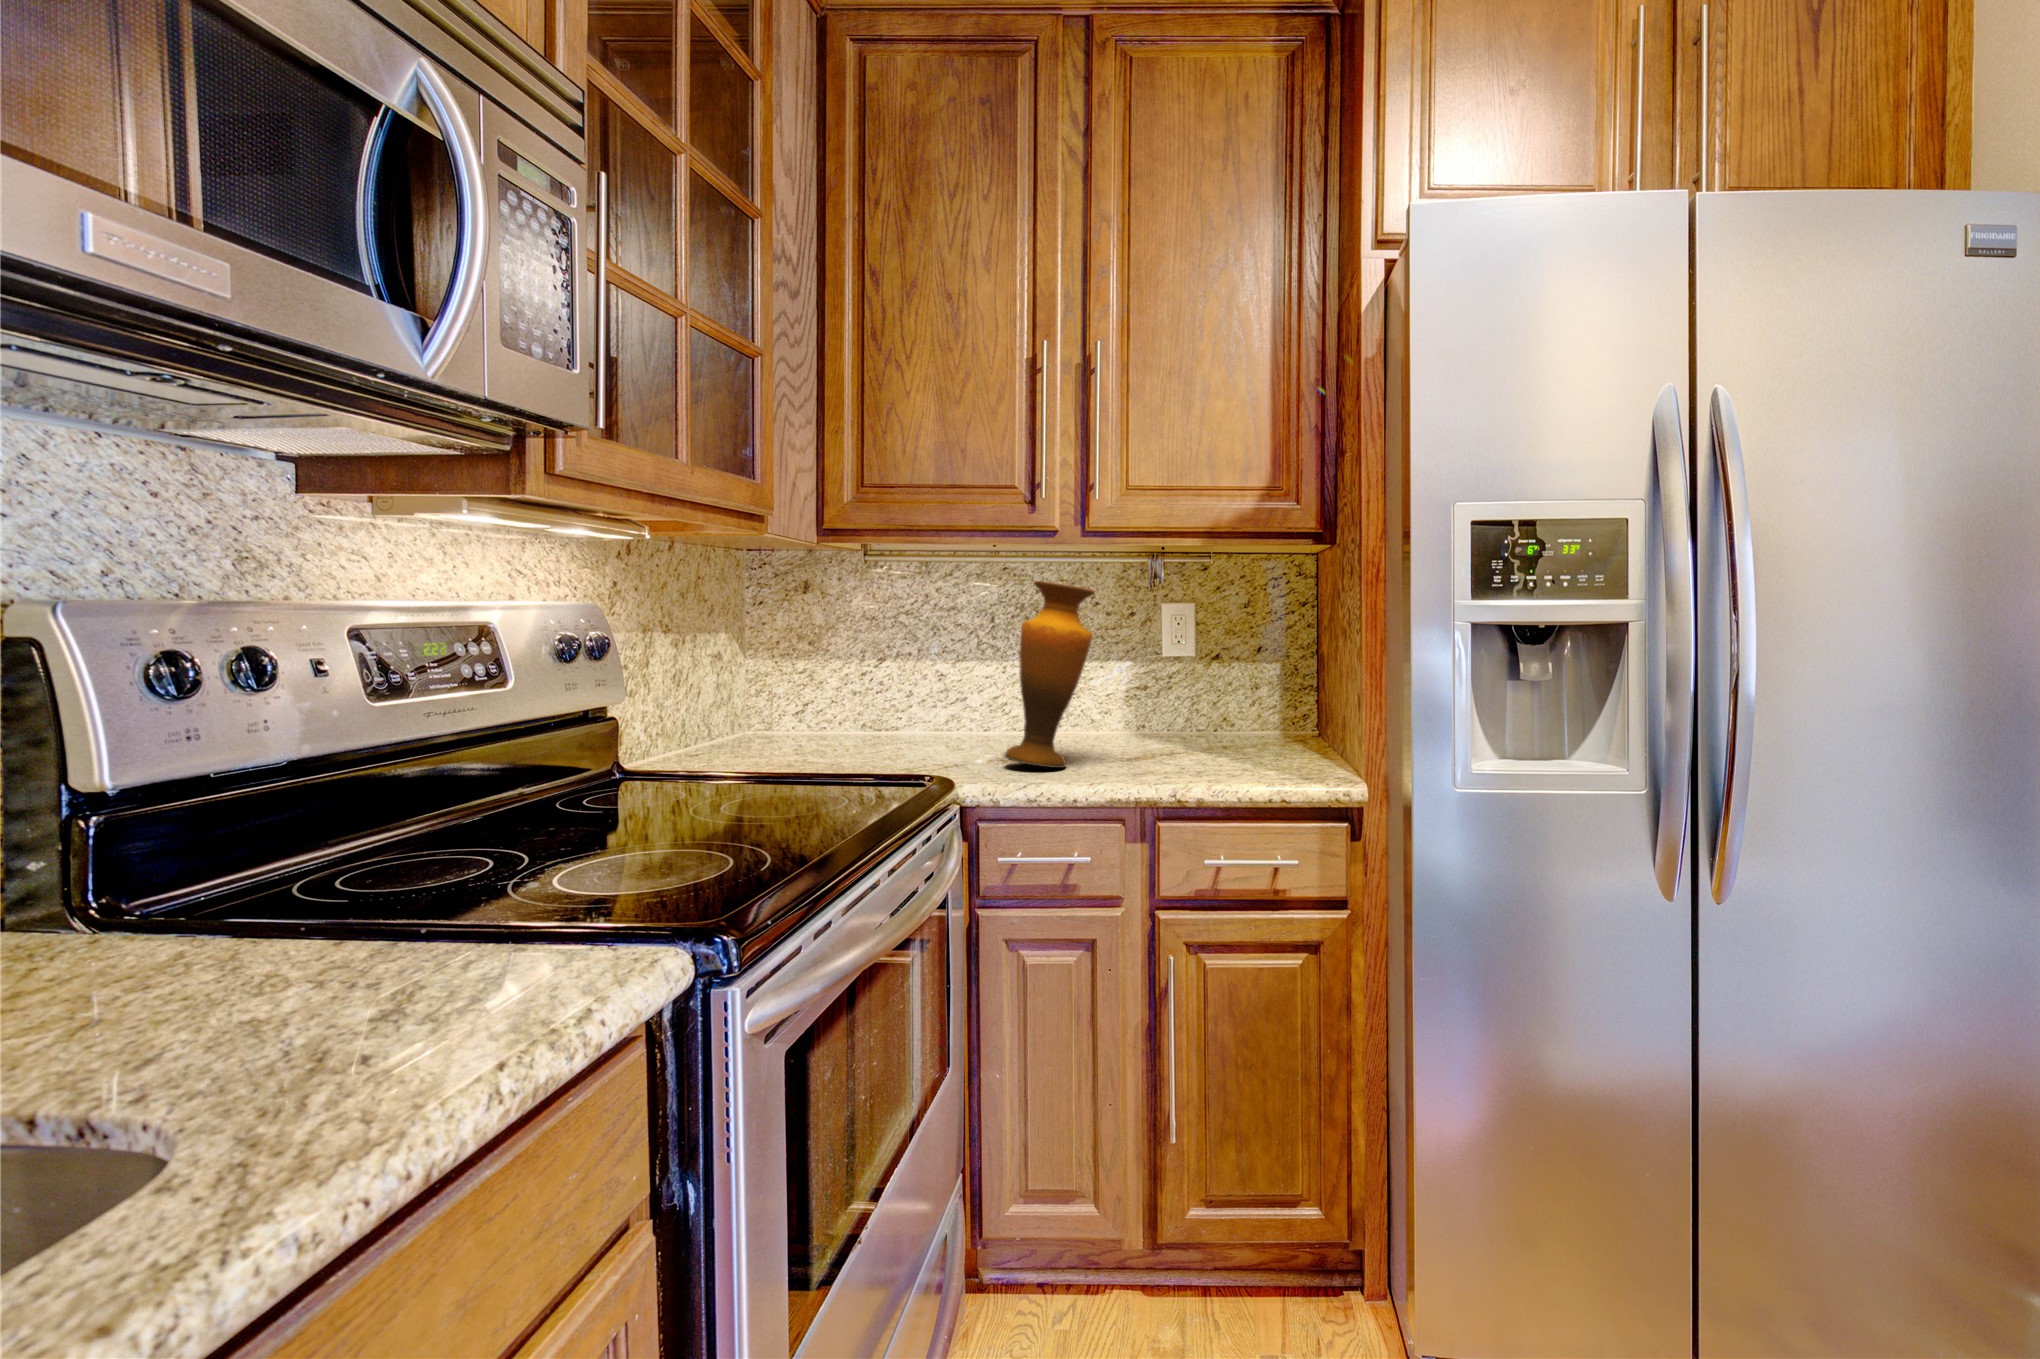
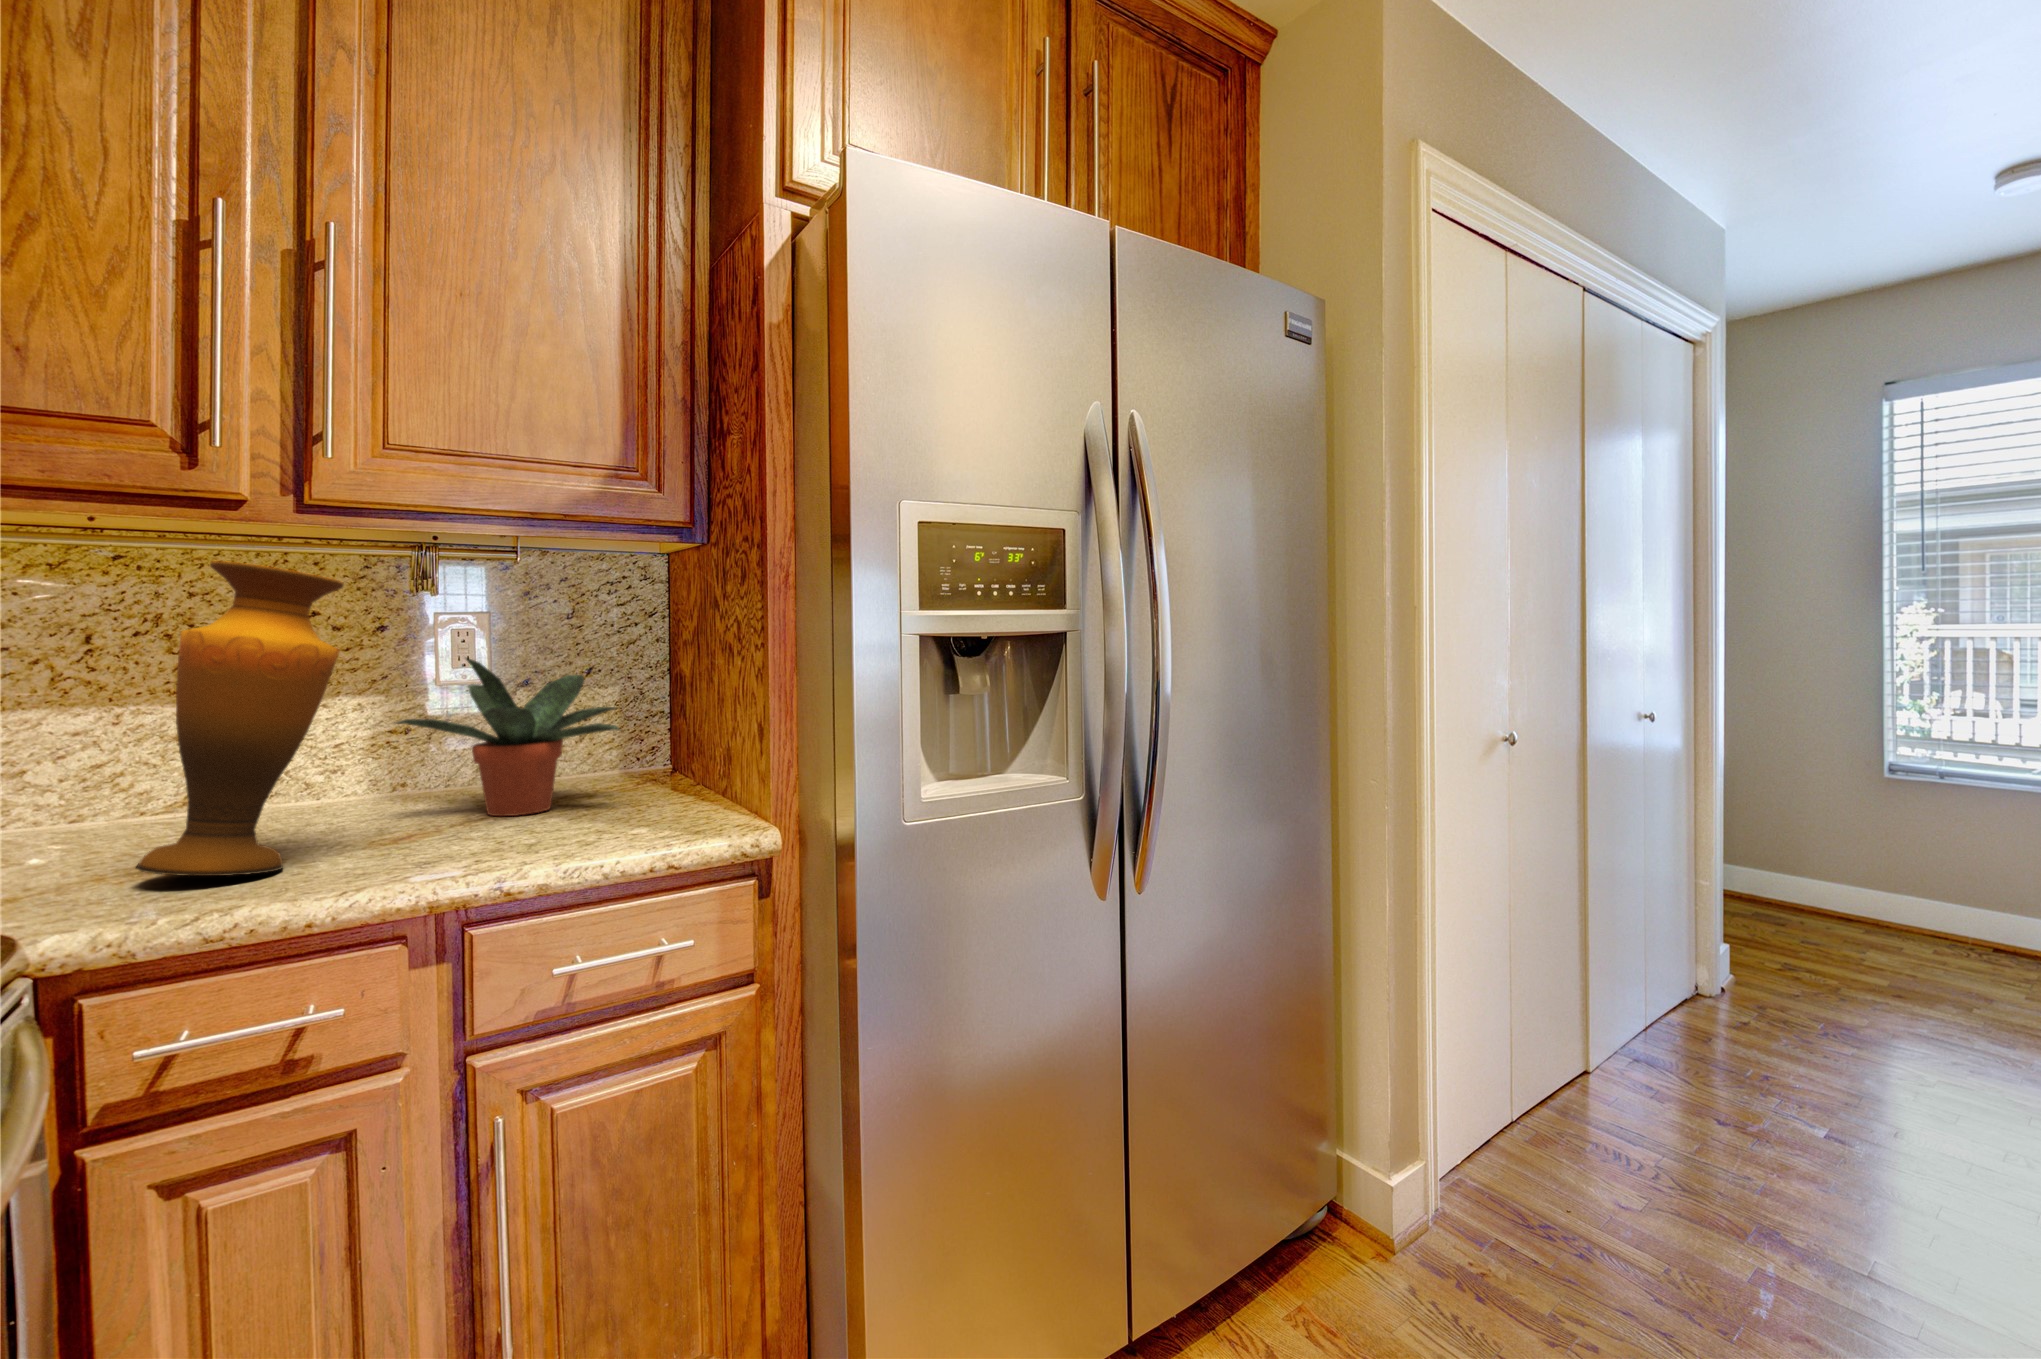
potted plant: none [1129,637,1275,755] -> present [396,658,619,816]

